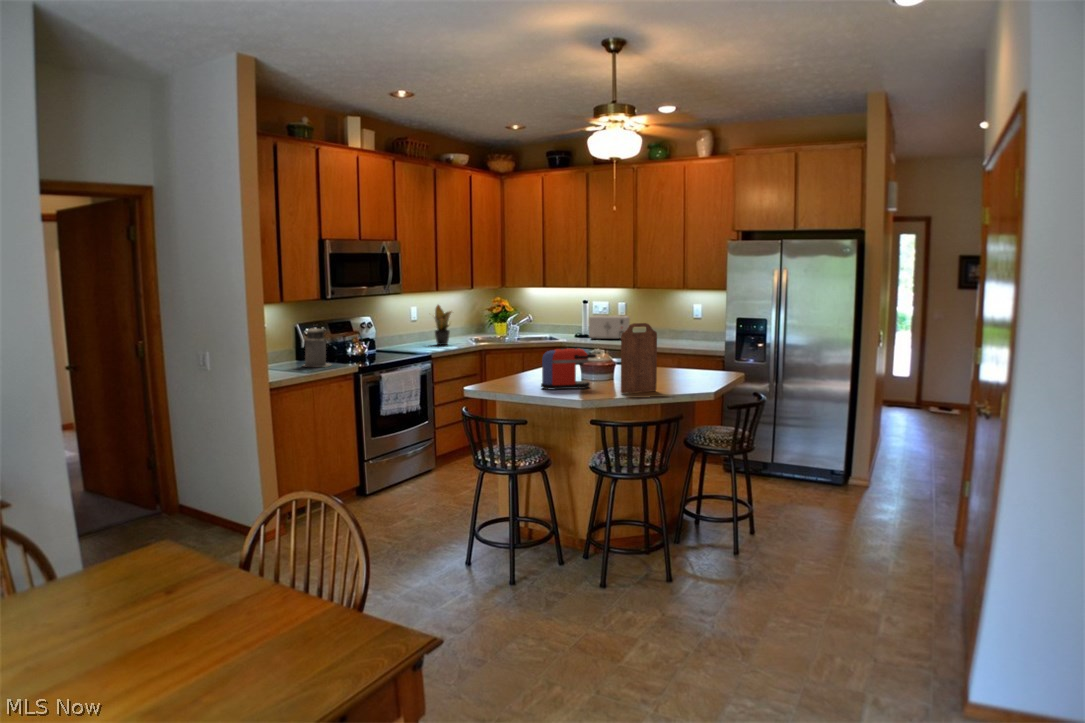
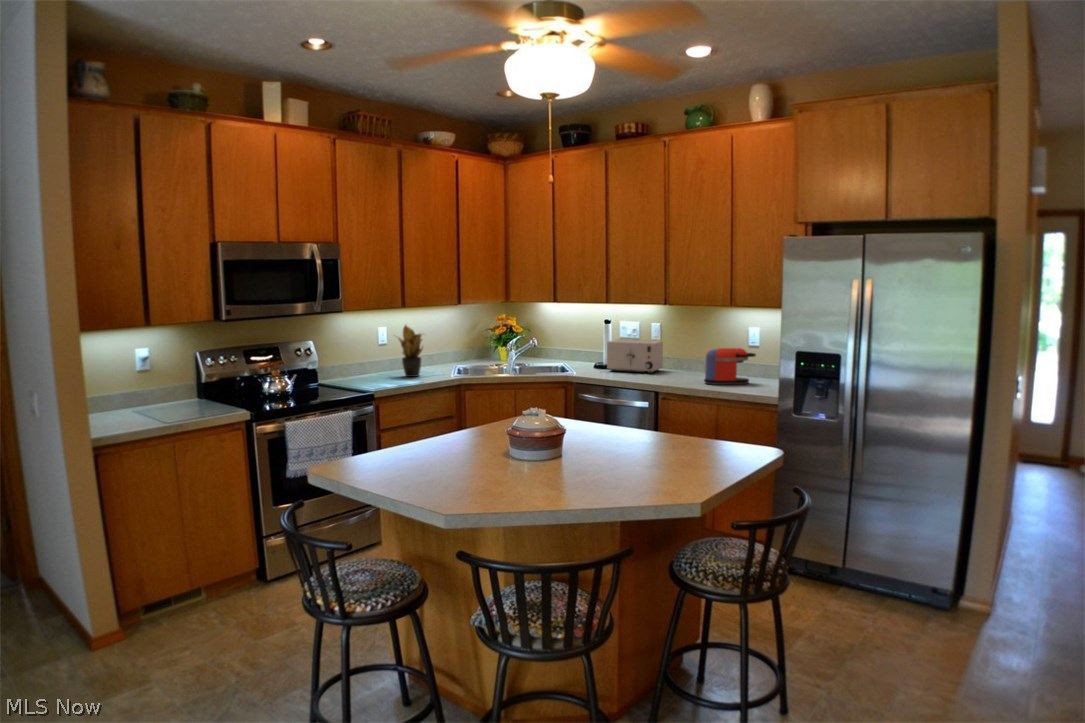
cutting board: present [621,323,657,394] -> none [525,381,593,501]
canister: present [304,328,331,367] -> none [178,357,221,414]
coffee maker: present [541,349,596,389] -> present [704,348,756,384]

